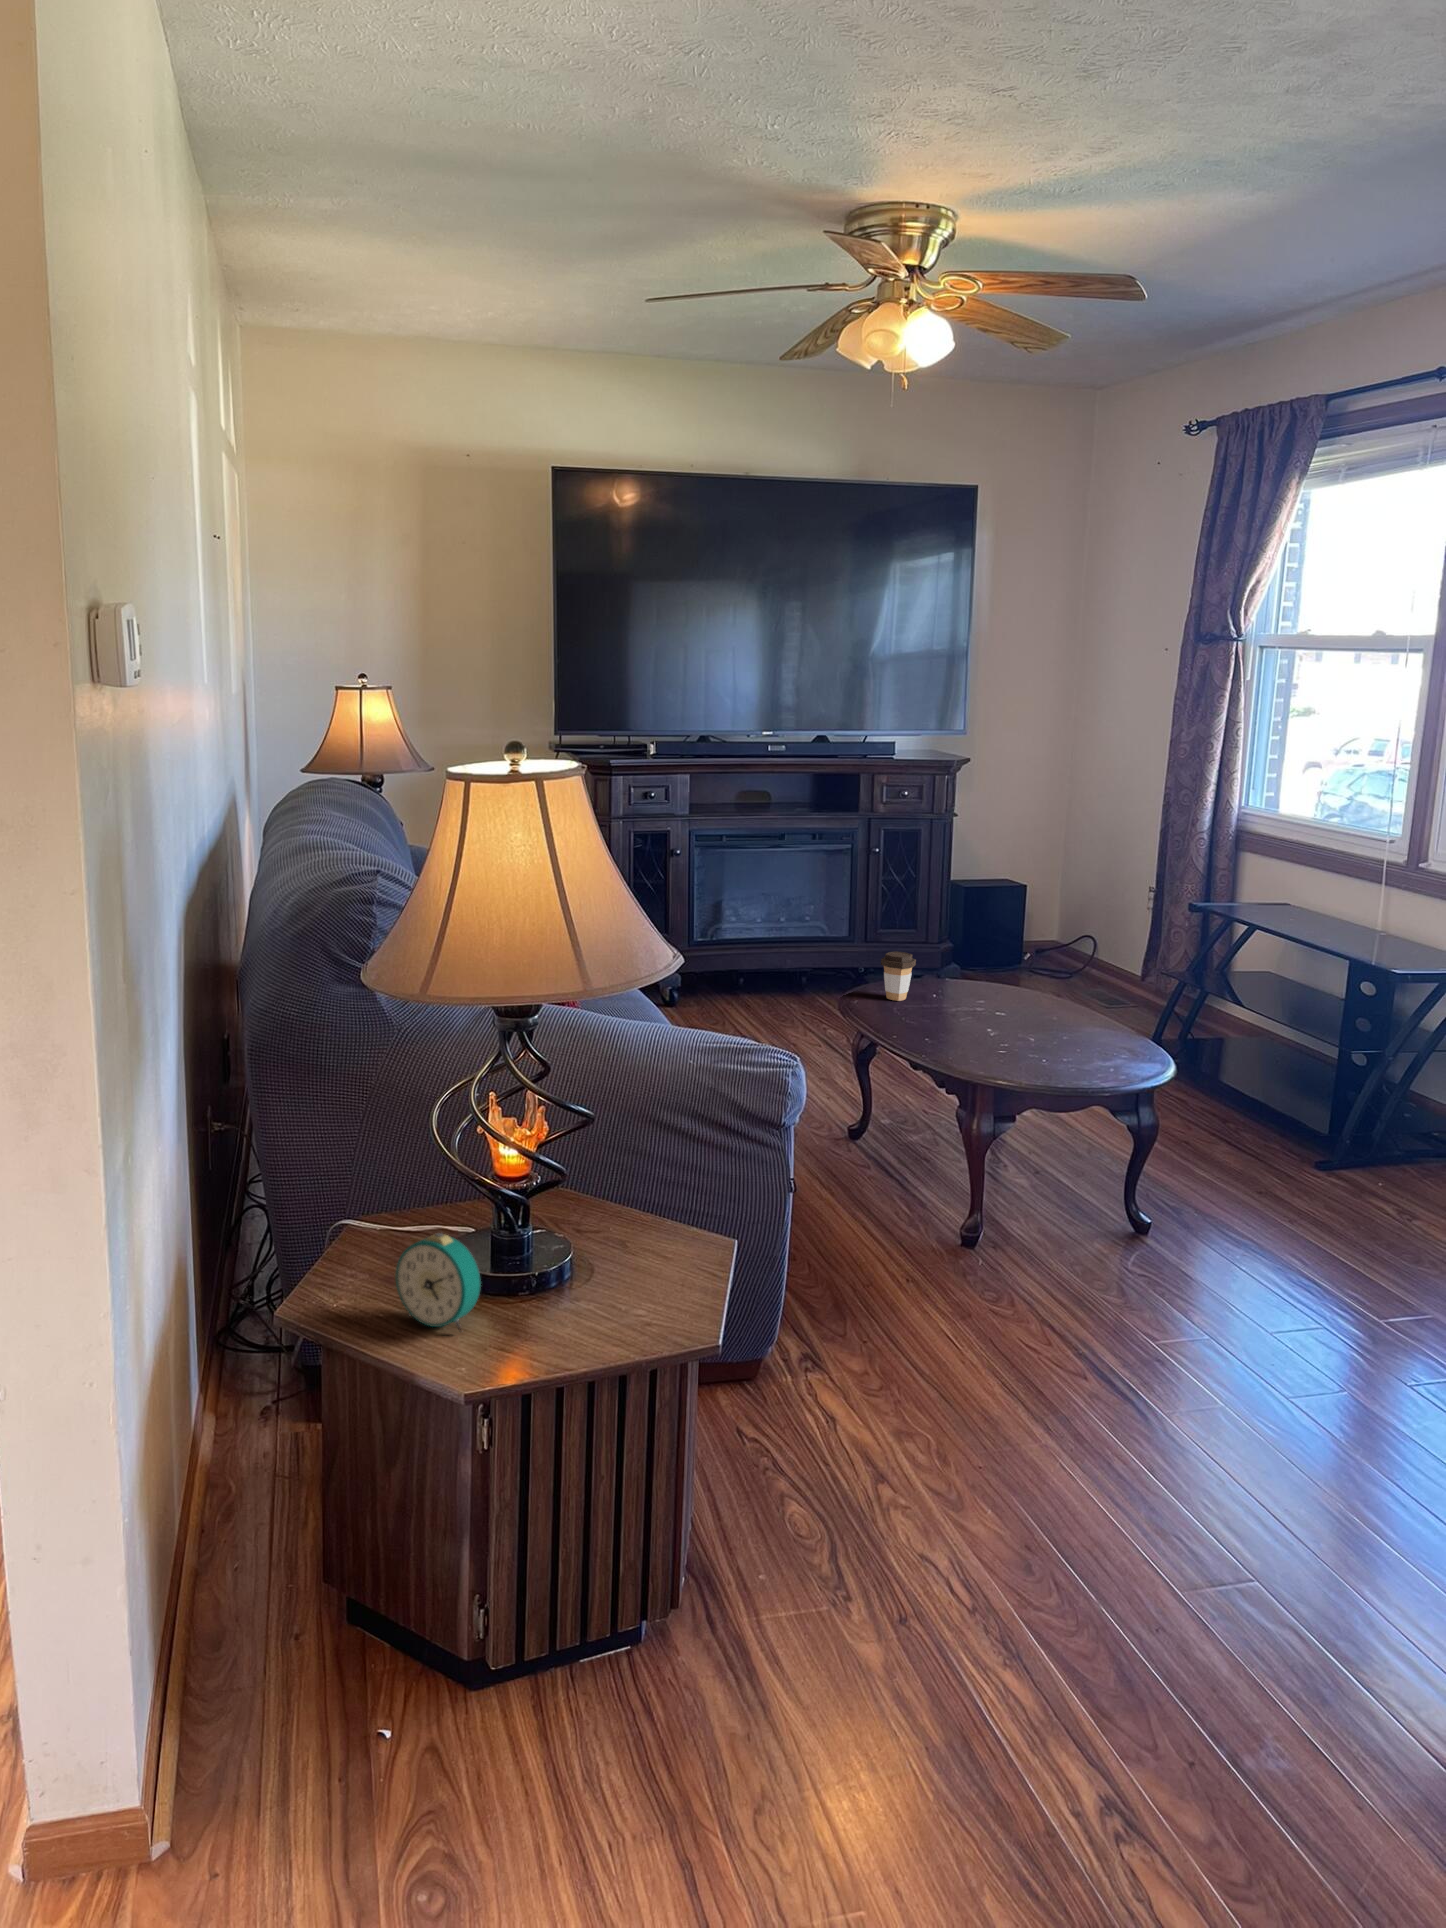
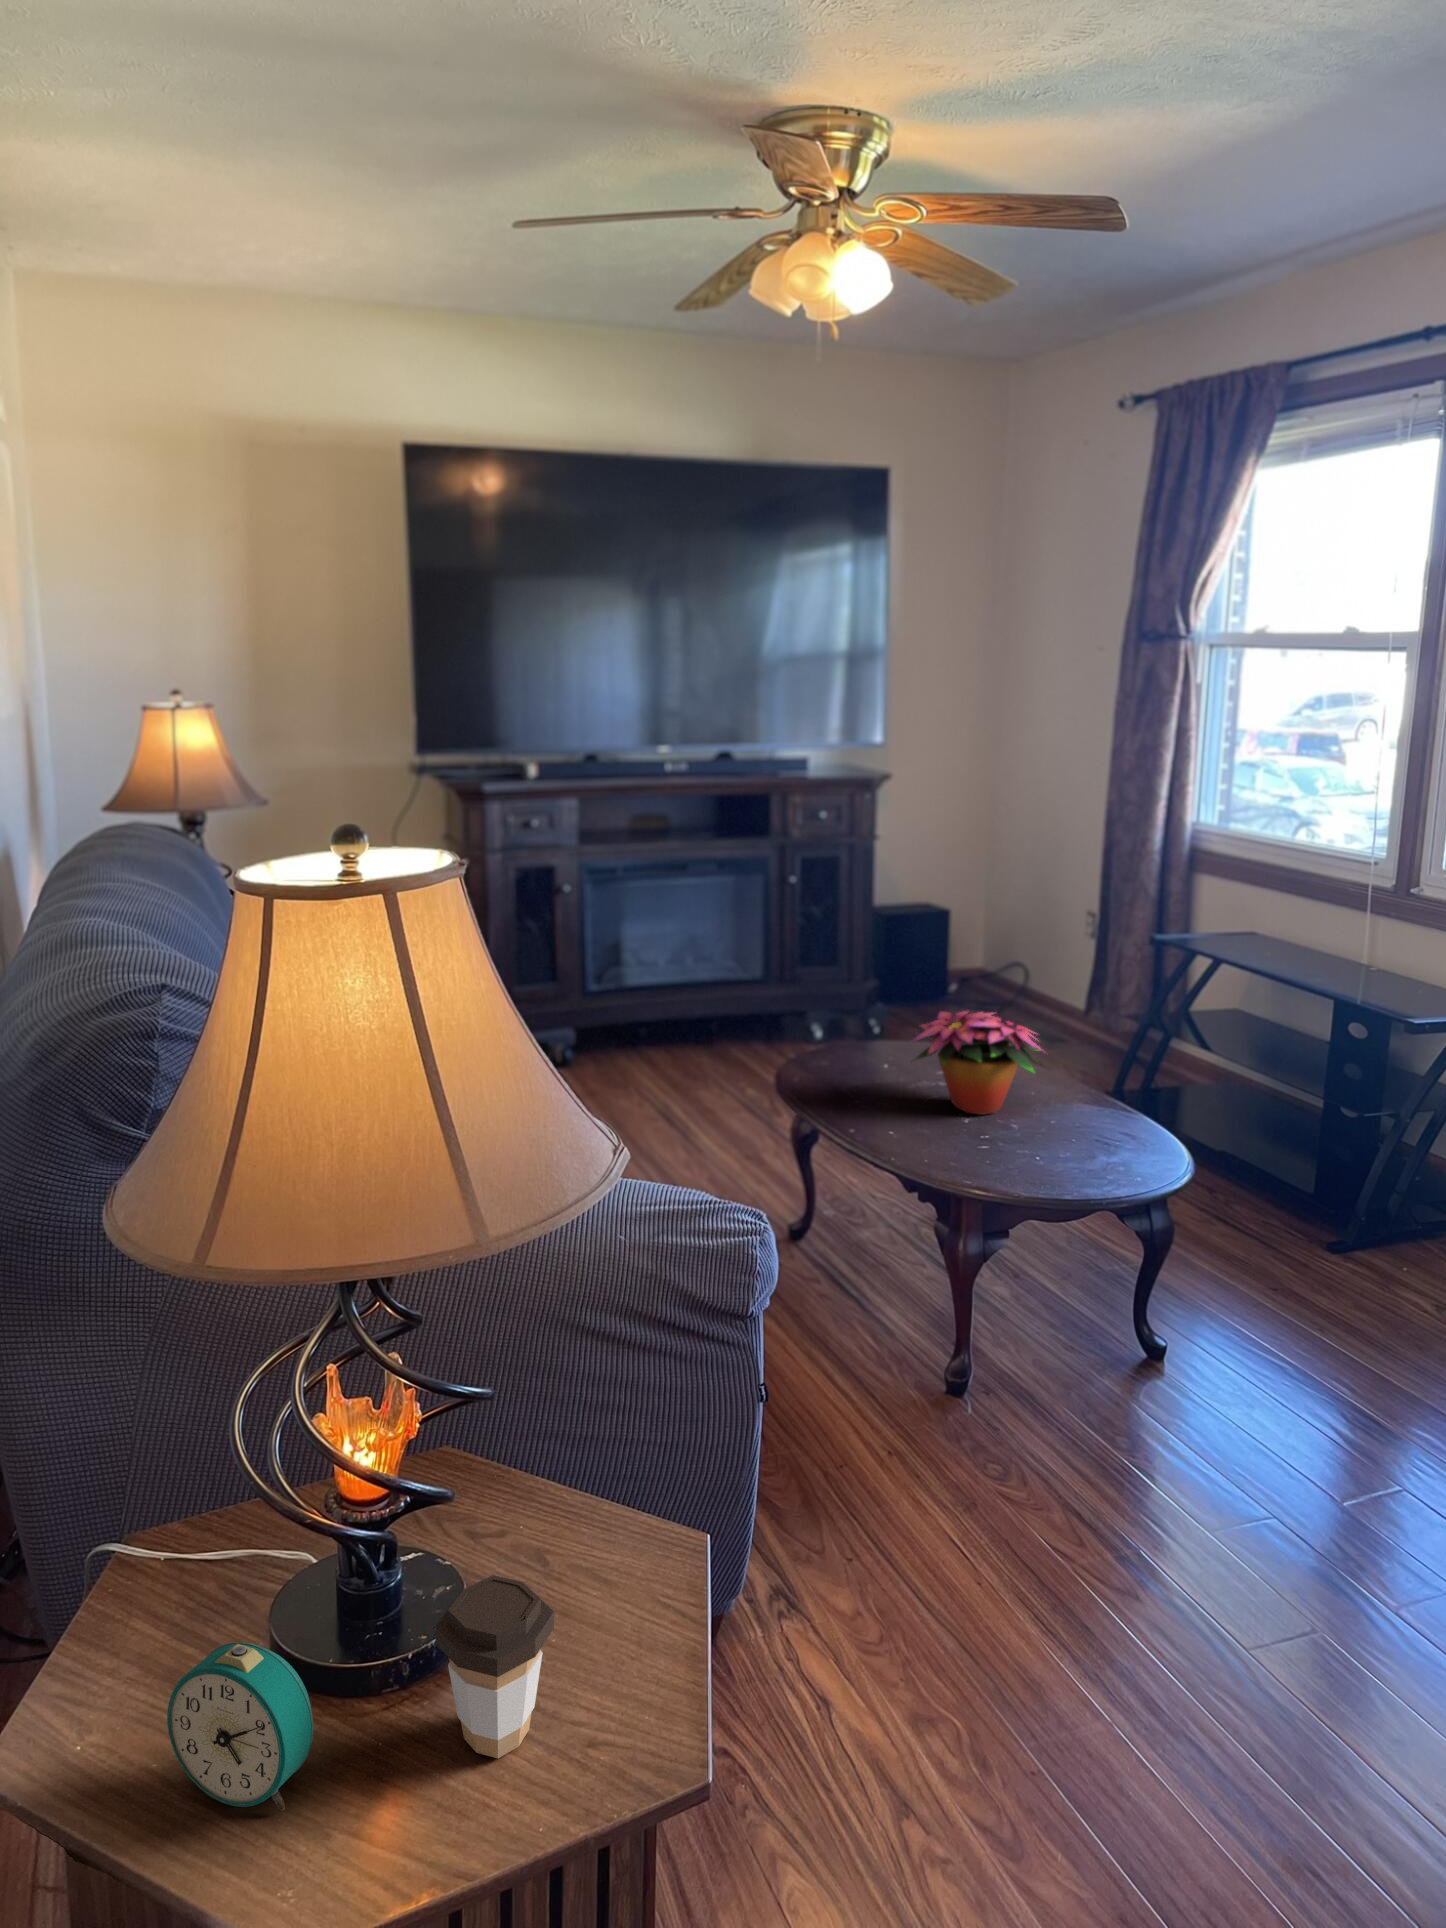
flower arrangement: none [941,943,1065,1030] -> present [913,1011,1041,1115]
coffee cup: present [881,951,916,1001] -> present [435,1575,554,1758]

